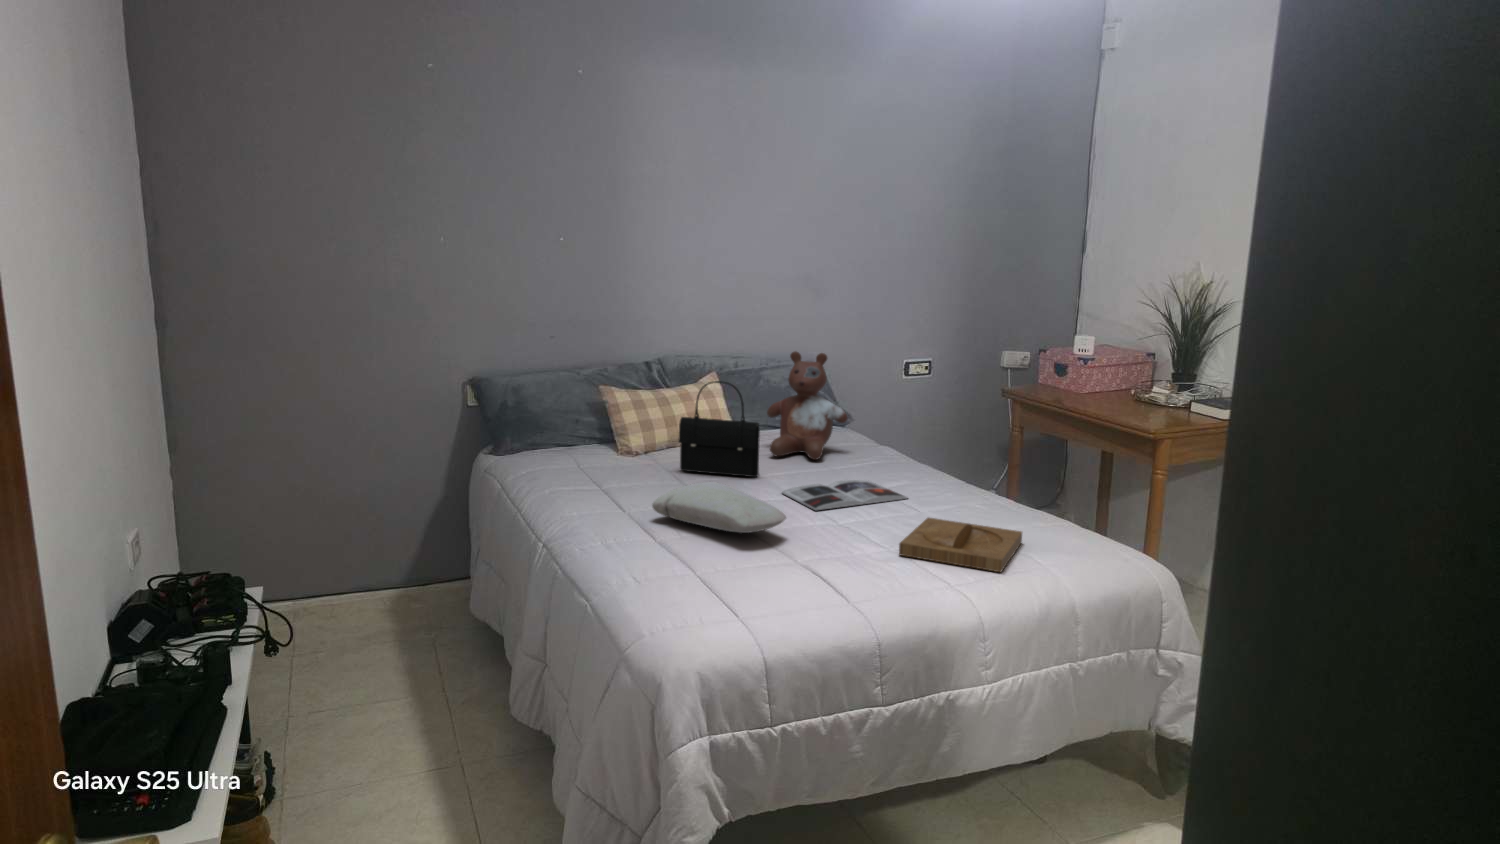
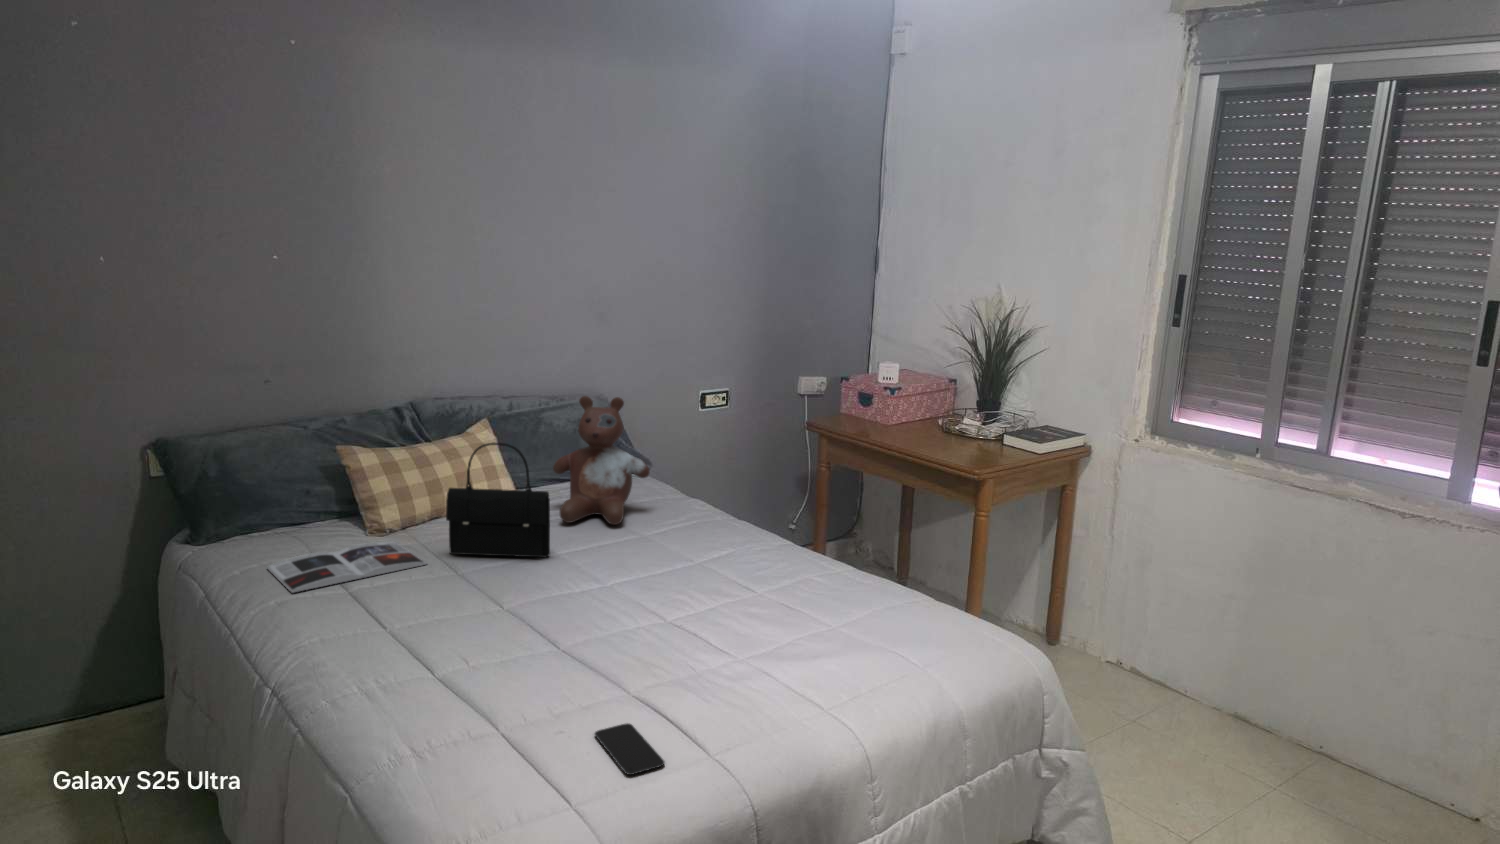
magazine: present [782,480,908,510] -> present [267,541,427,593]
pillow: present [652,482,786,533] -> none [417,582,600,659]
tray: present [899,518,1022,572] -> none [745,610,880,688]
smartphone: none [774,575,823,601] -> present [595,723,665,775]

